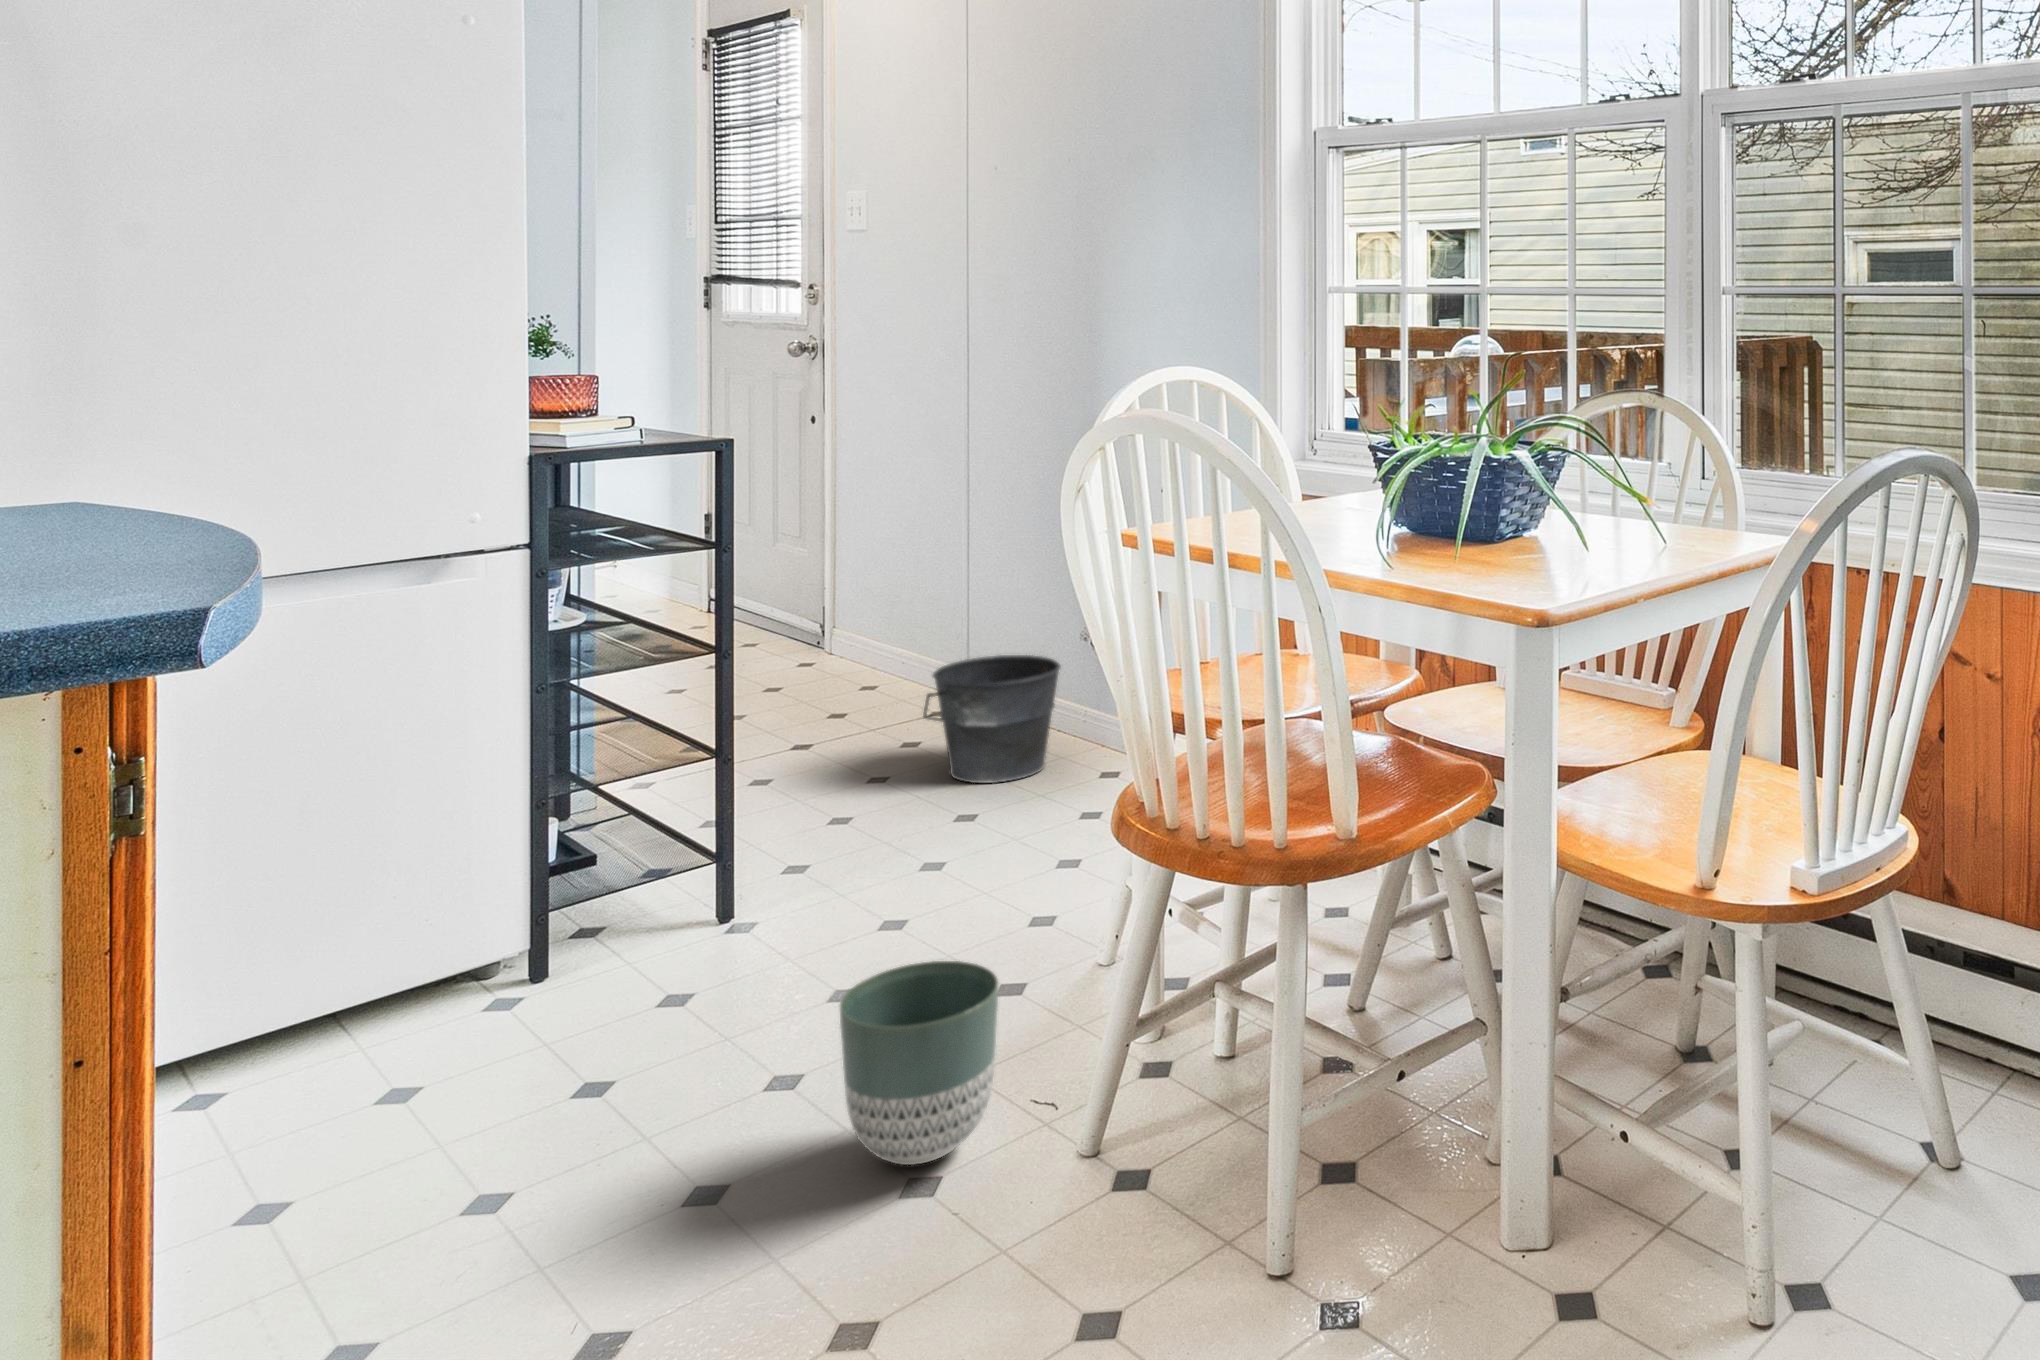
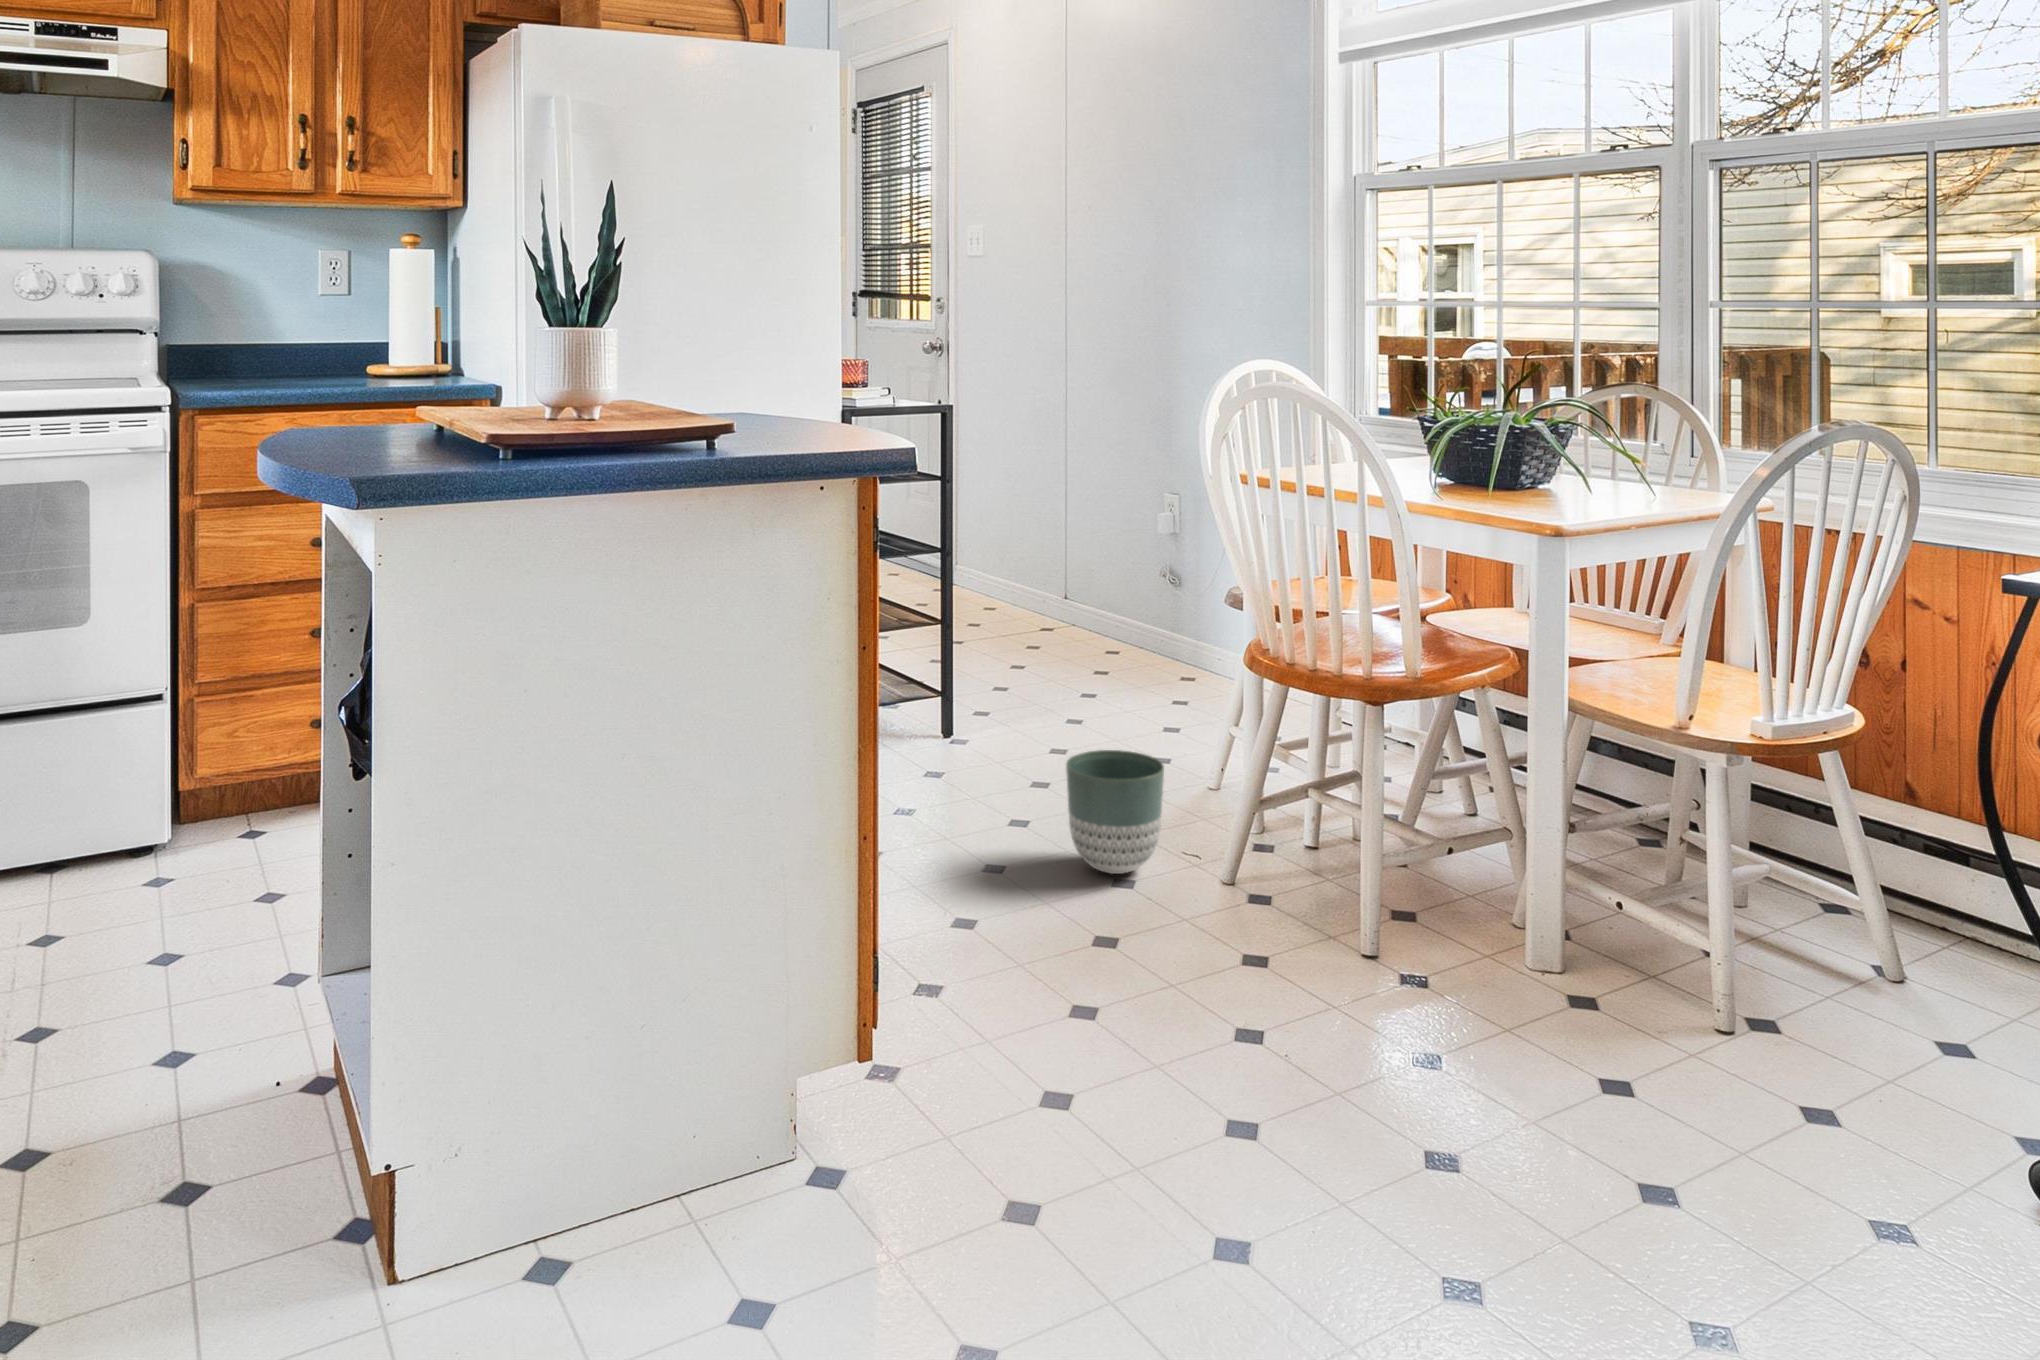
bucket: present [923,655,1061,783] -> none [1044,580,1145,673]

